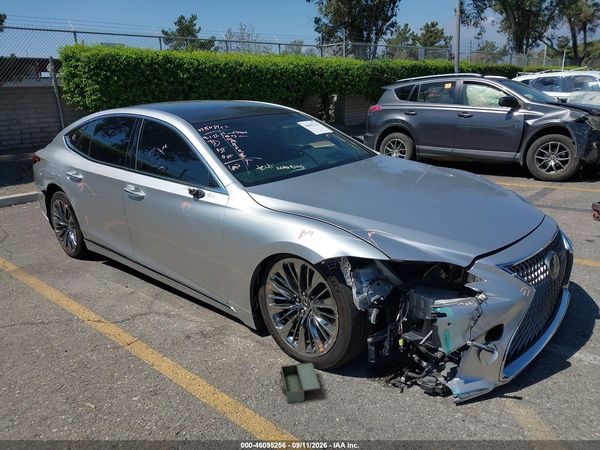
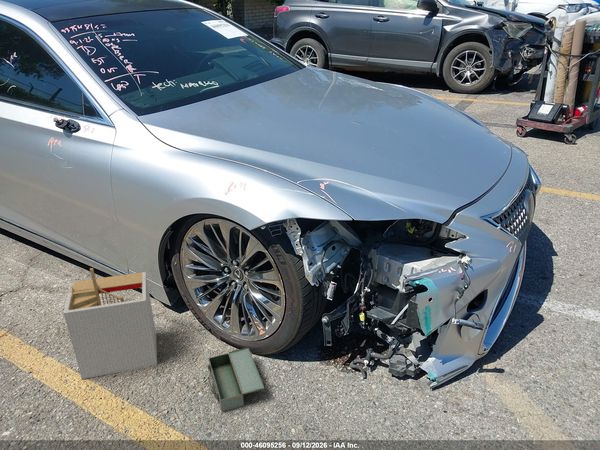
storage bin: none [183,291,244,375] -> present [64,268,157,379]

